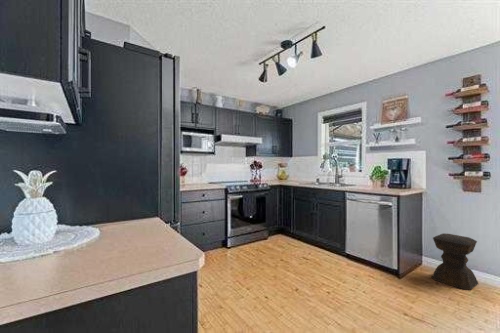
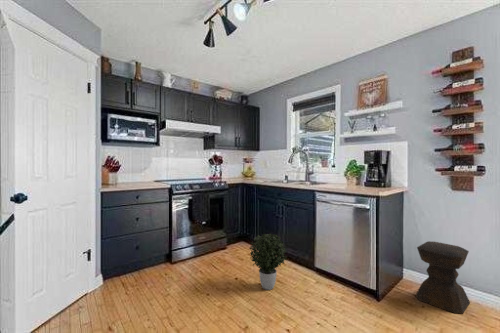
potted plant: none [294,225,325,269] -> present [250,234,287,290]

